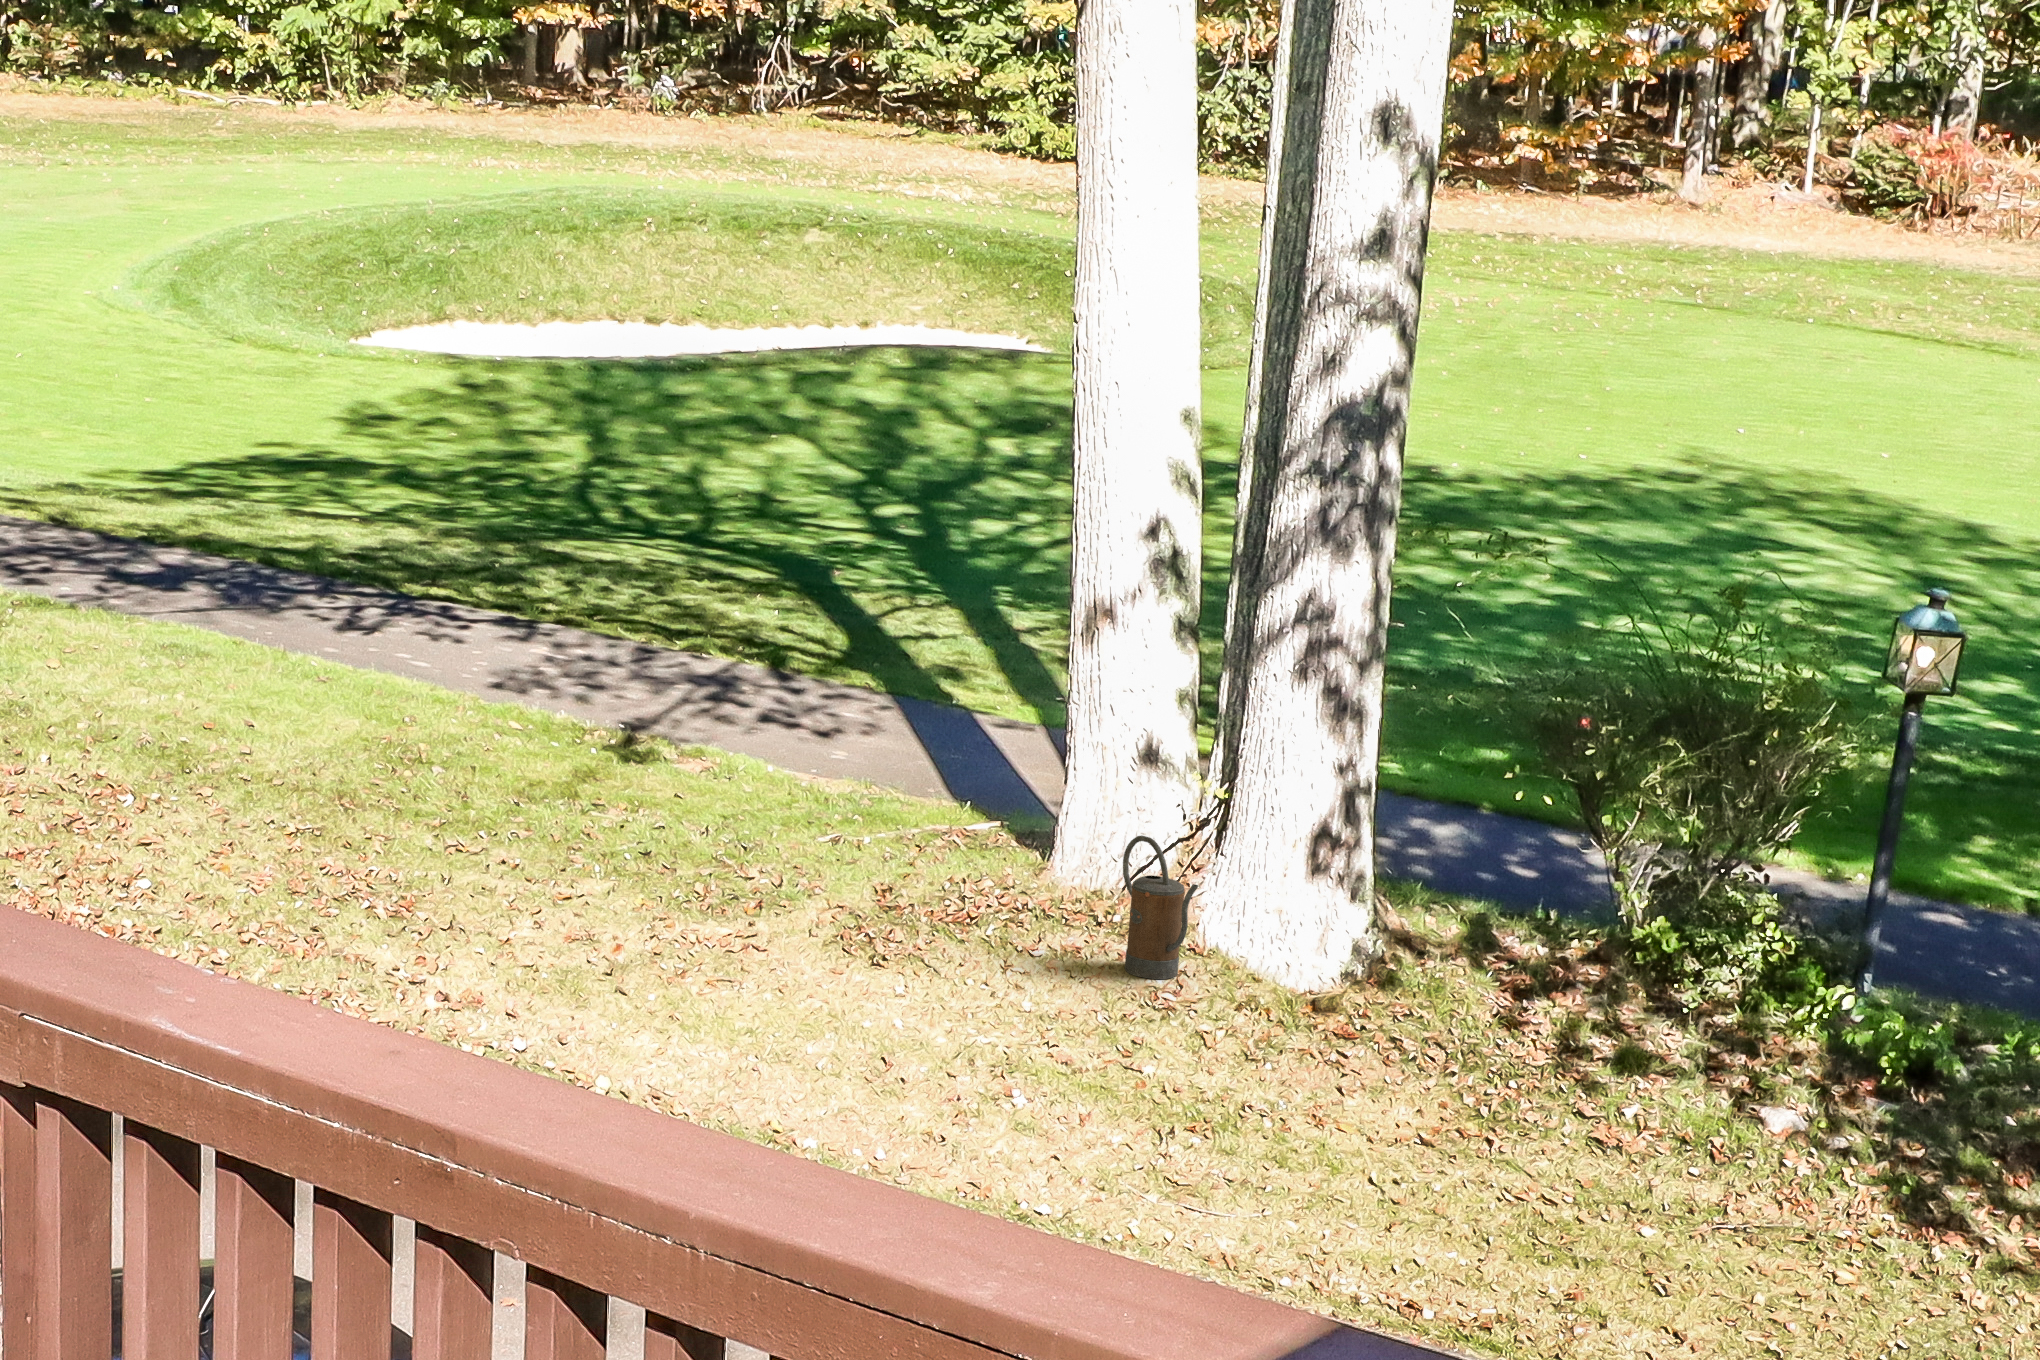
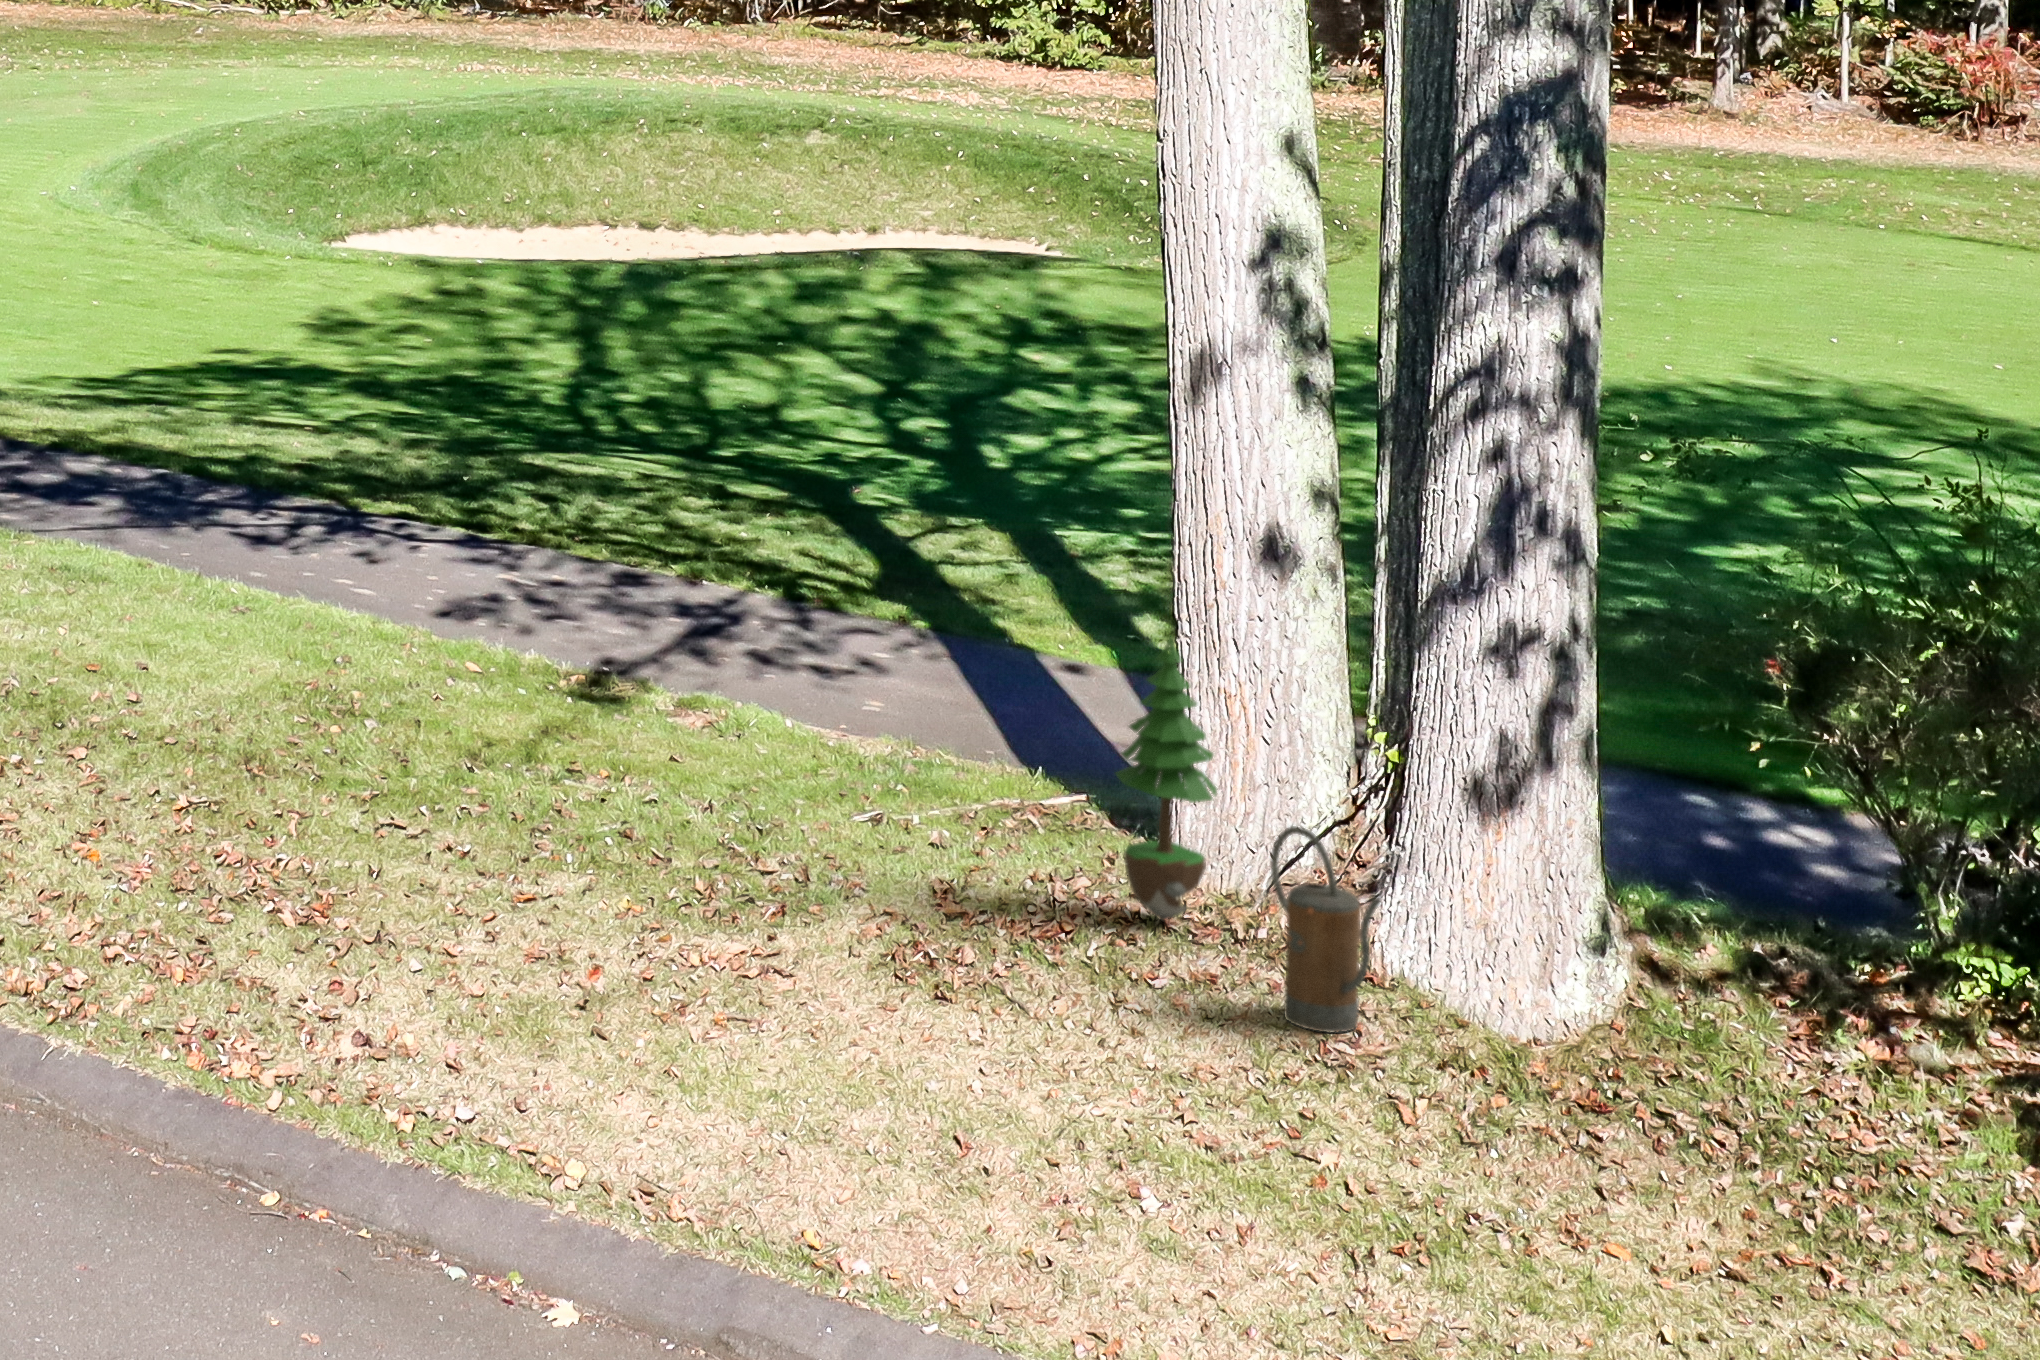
potted tree: none [1014,698,1092,907] -> present [1116,636,1217,921]

